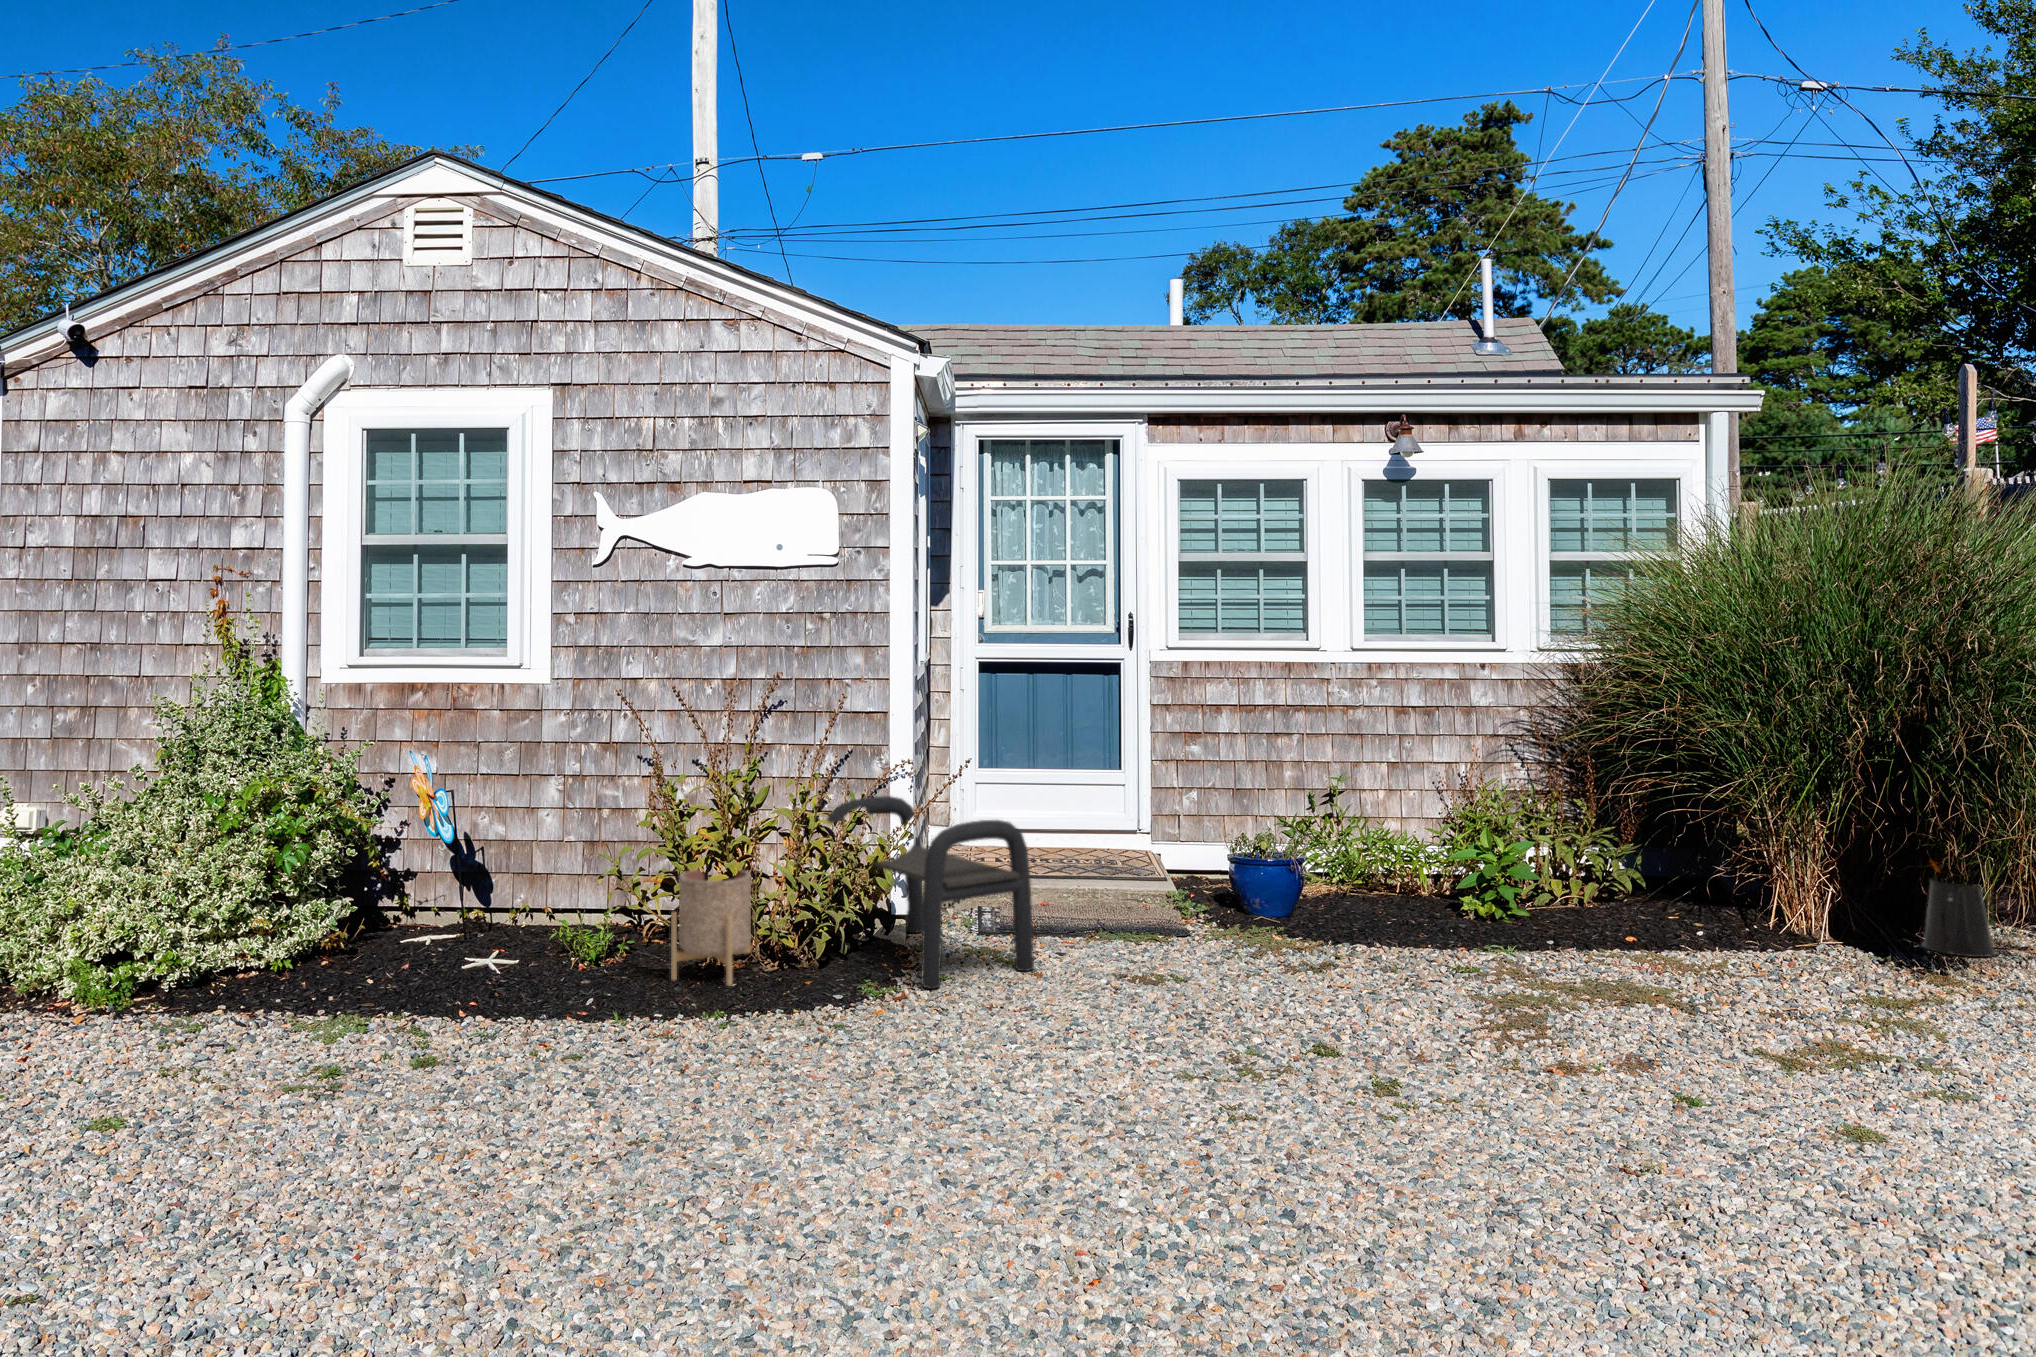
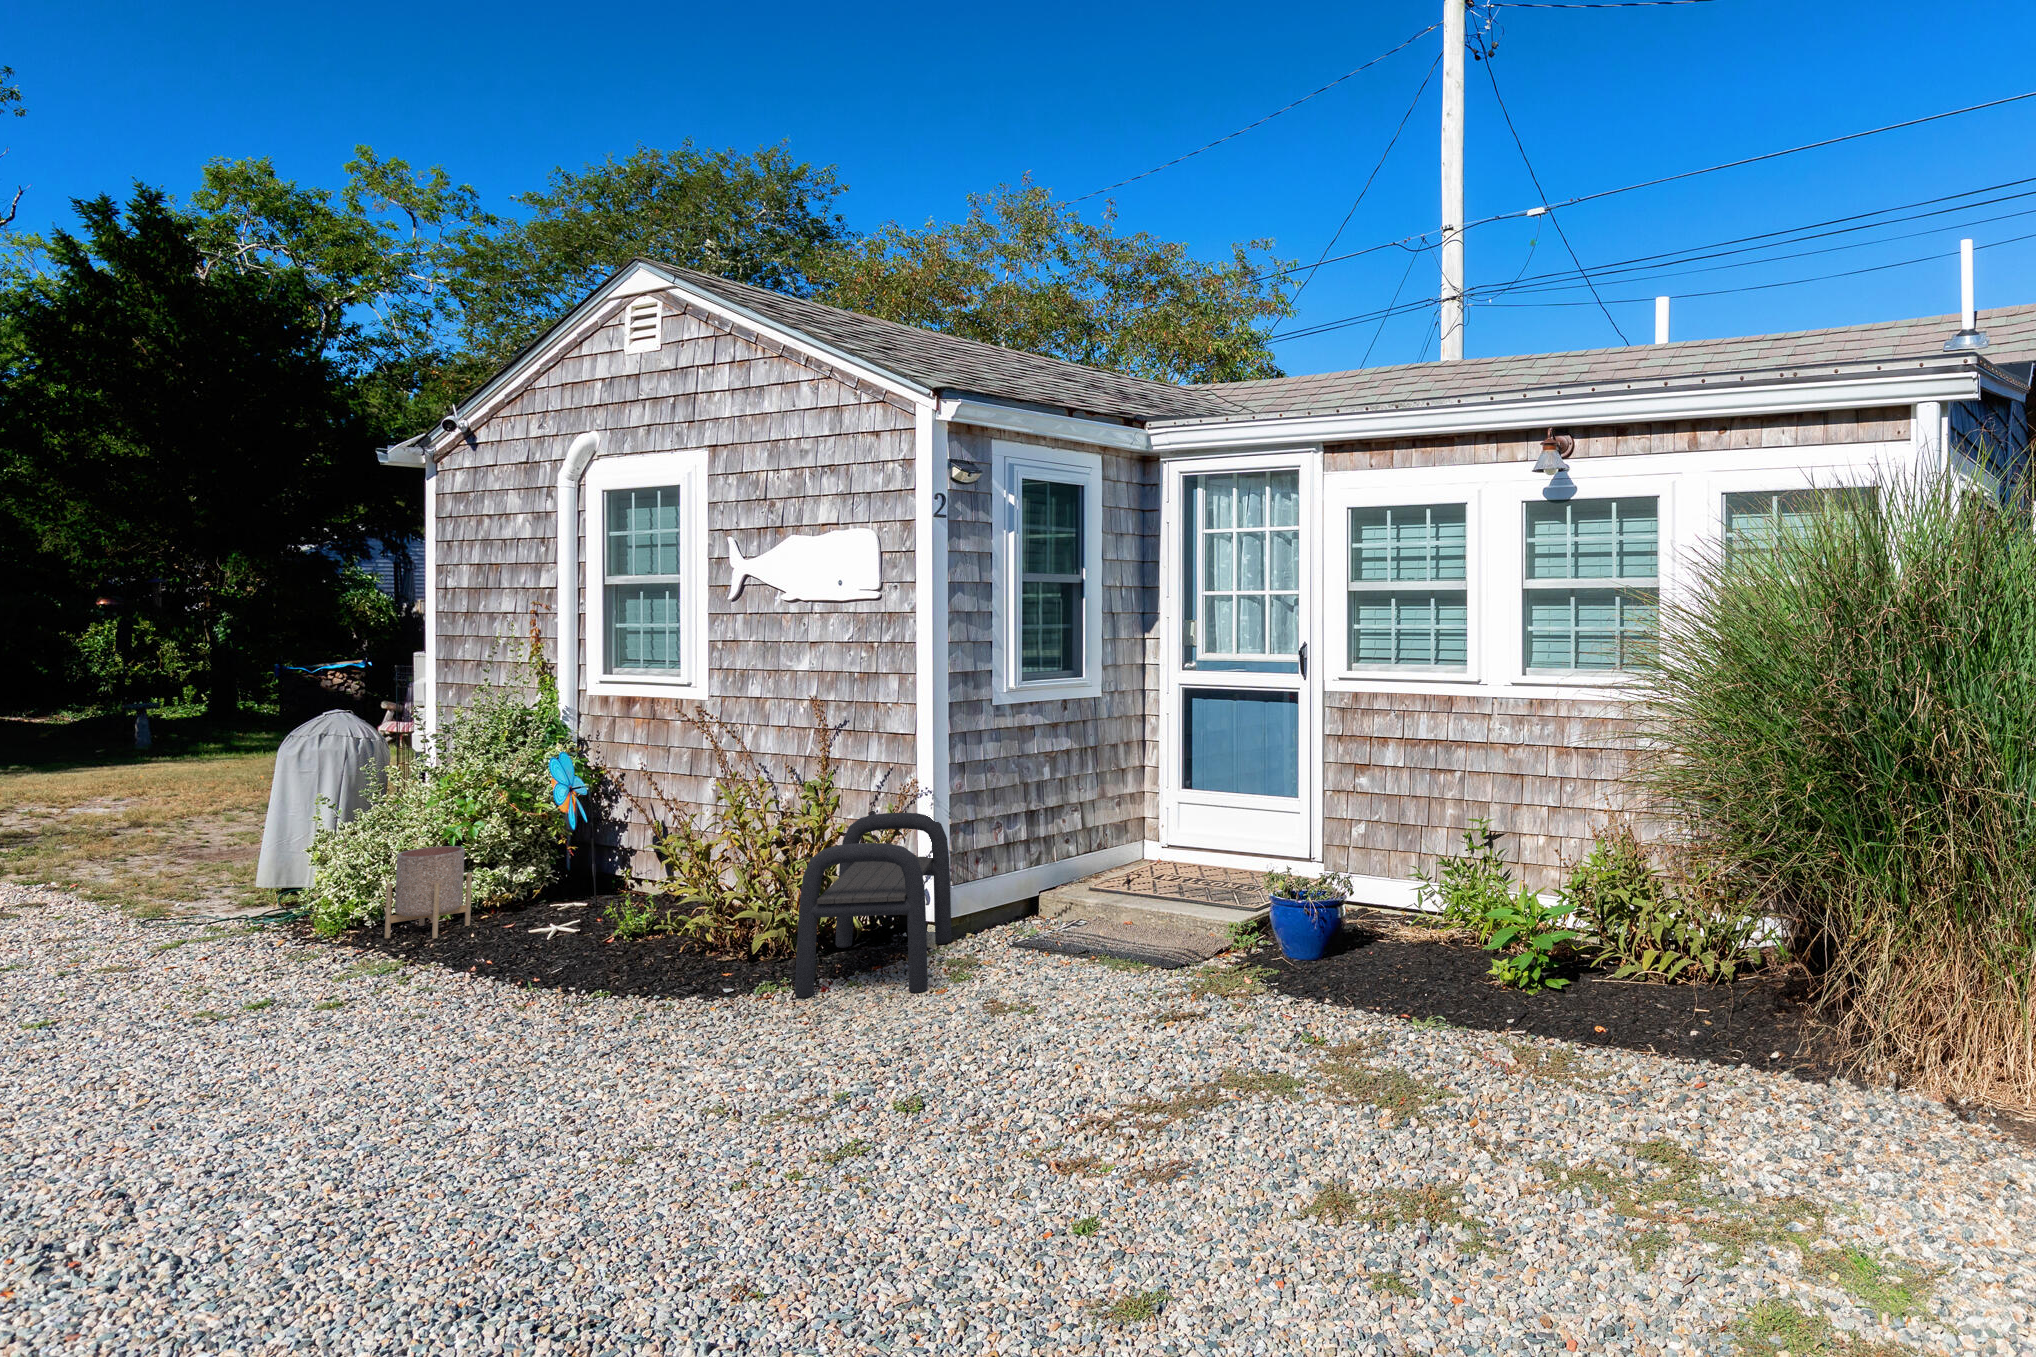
watering can: present [1922,862,1997,957] -> none [1926,978,2023,1148]
planter: present [671,869,755,986] -> present [385,846,472,939]

